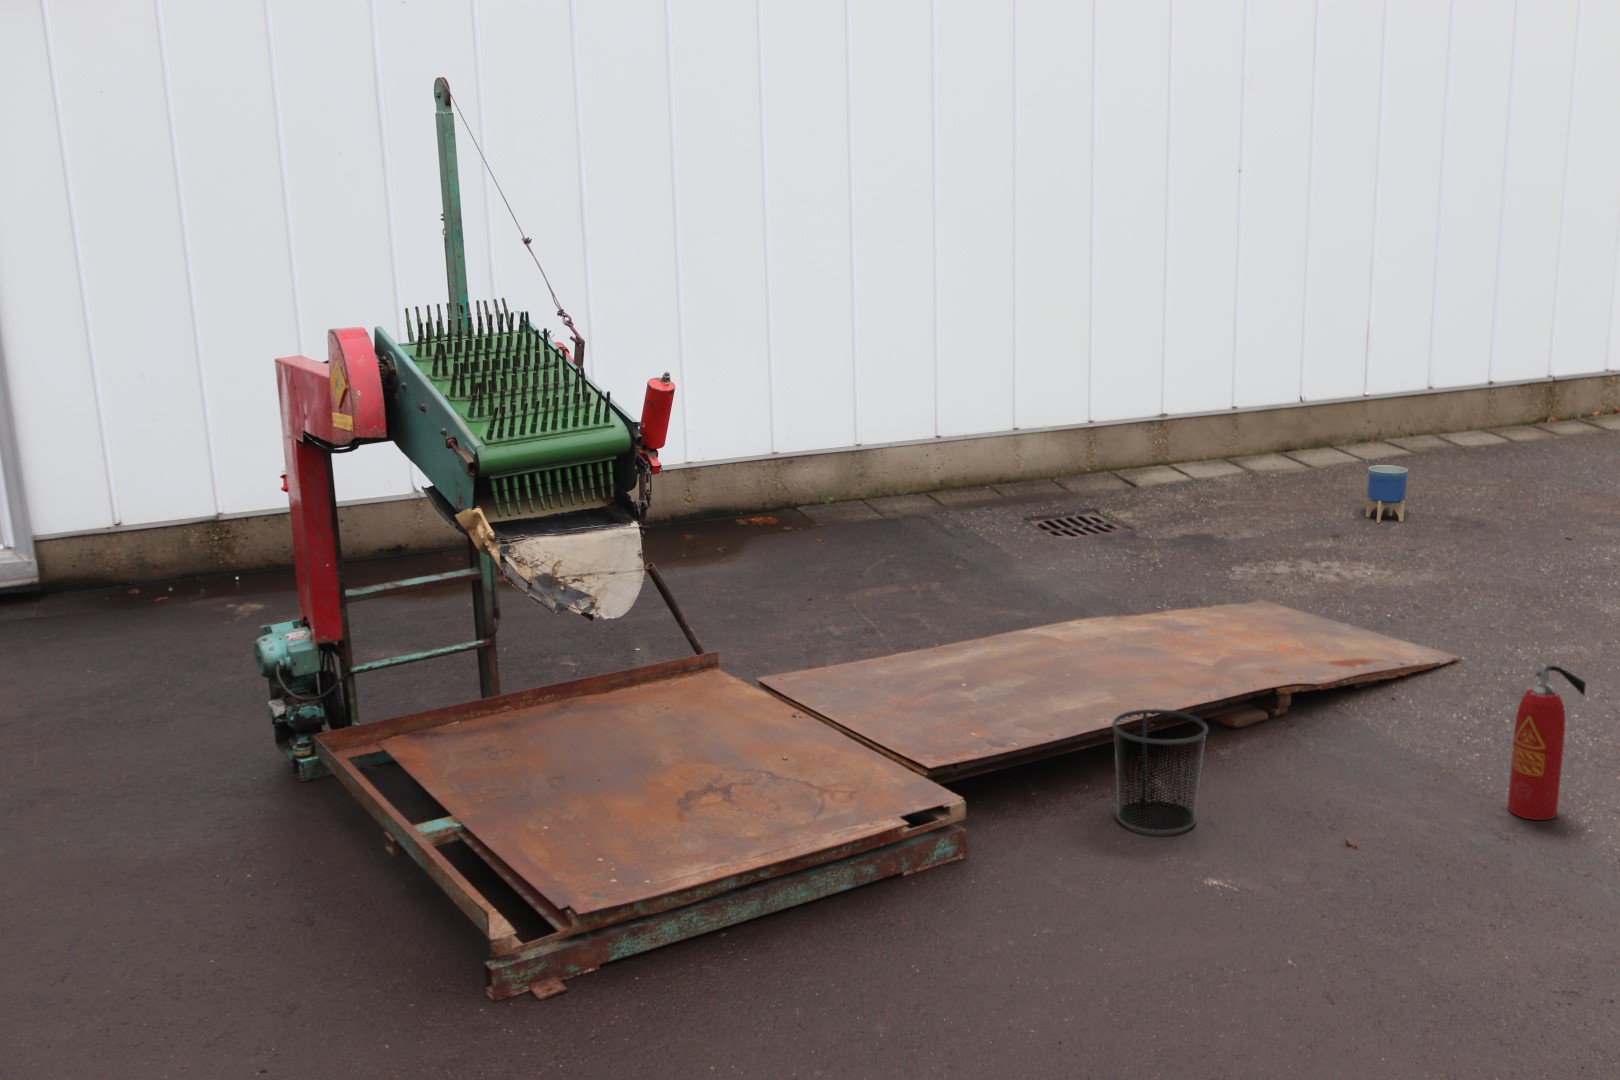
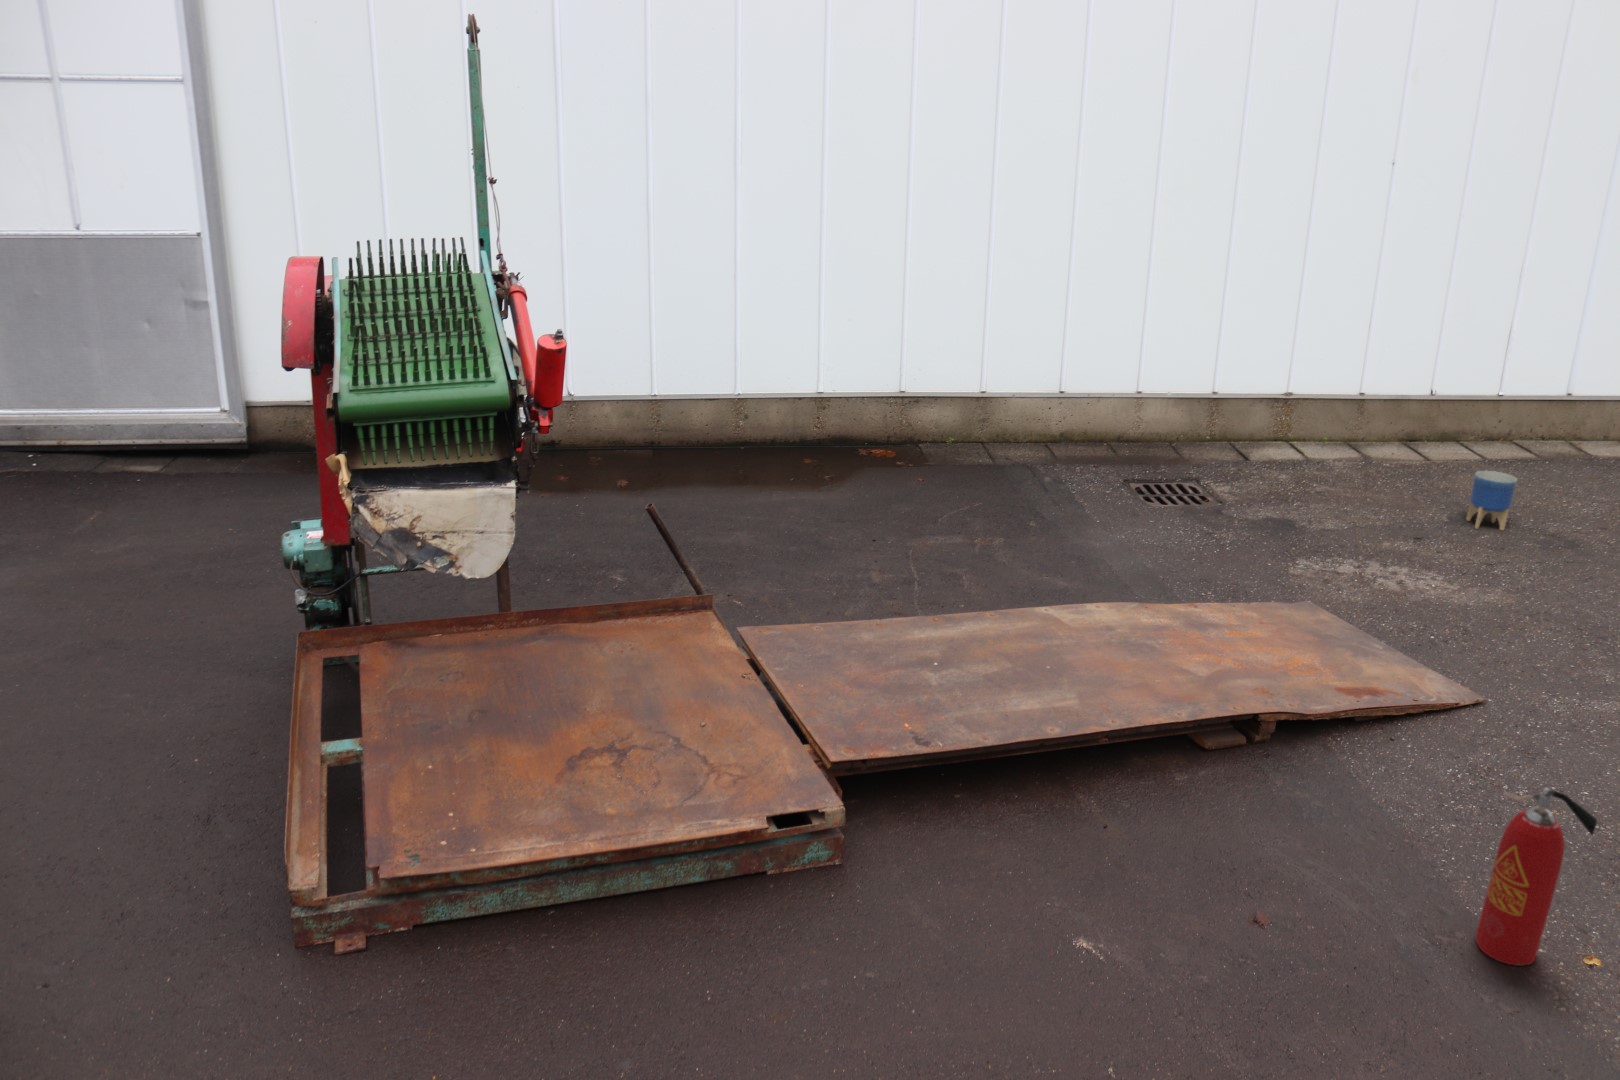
trash can: present [1112,709,1208,834] -> none [1004,750,1114,897]

